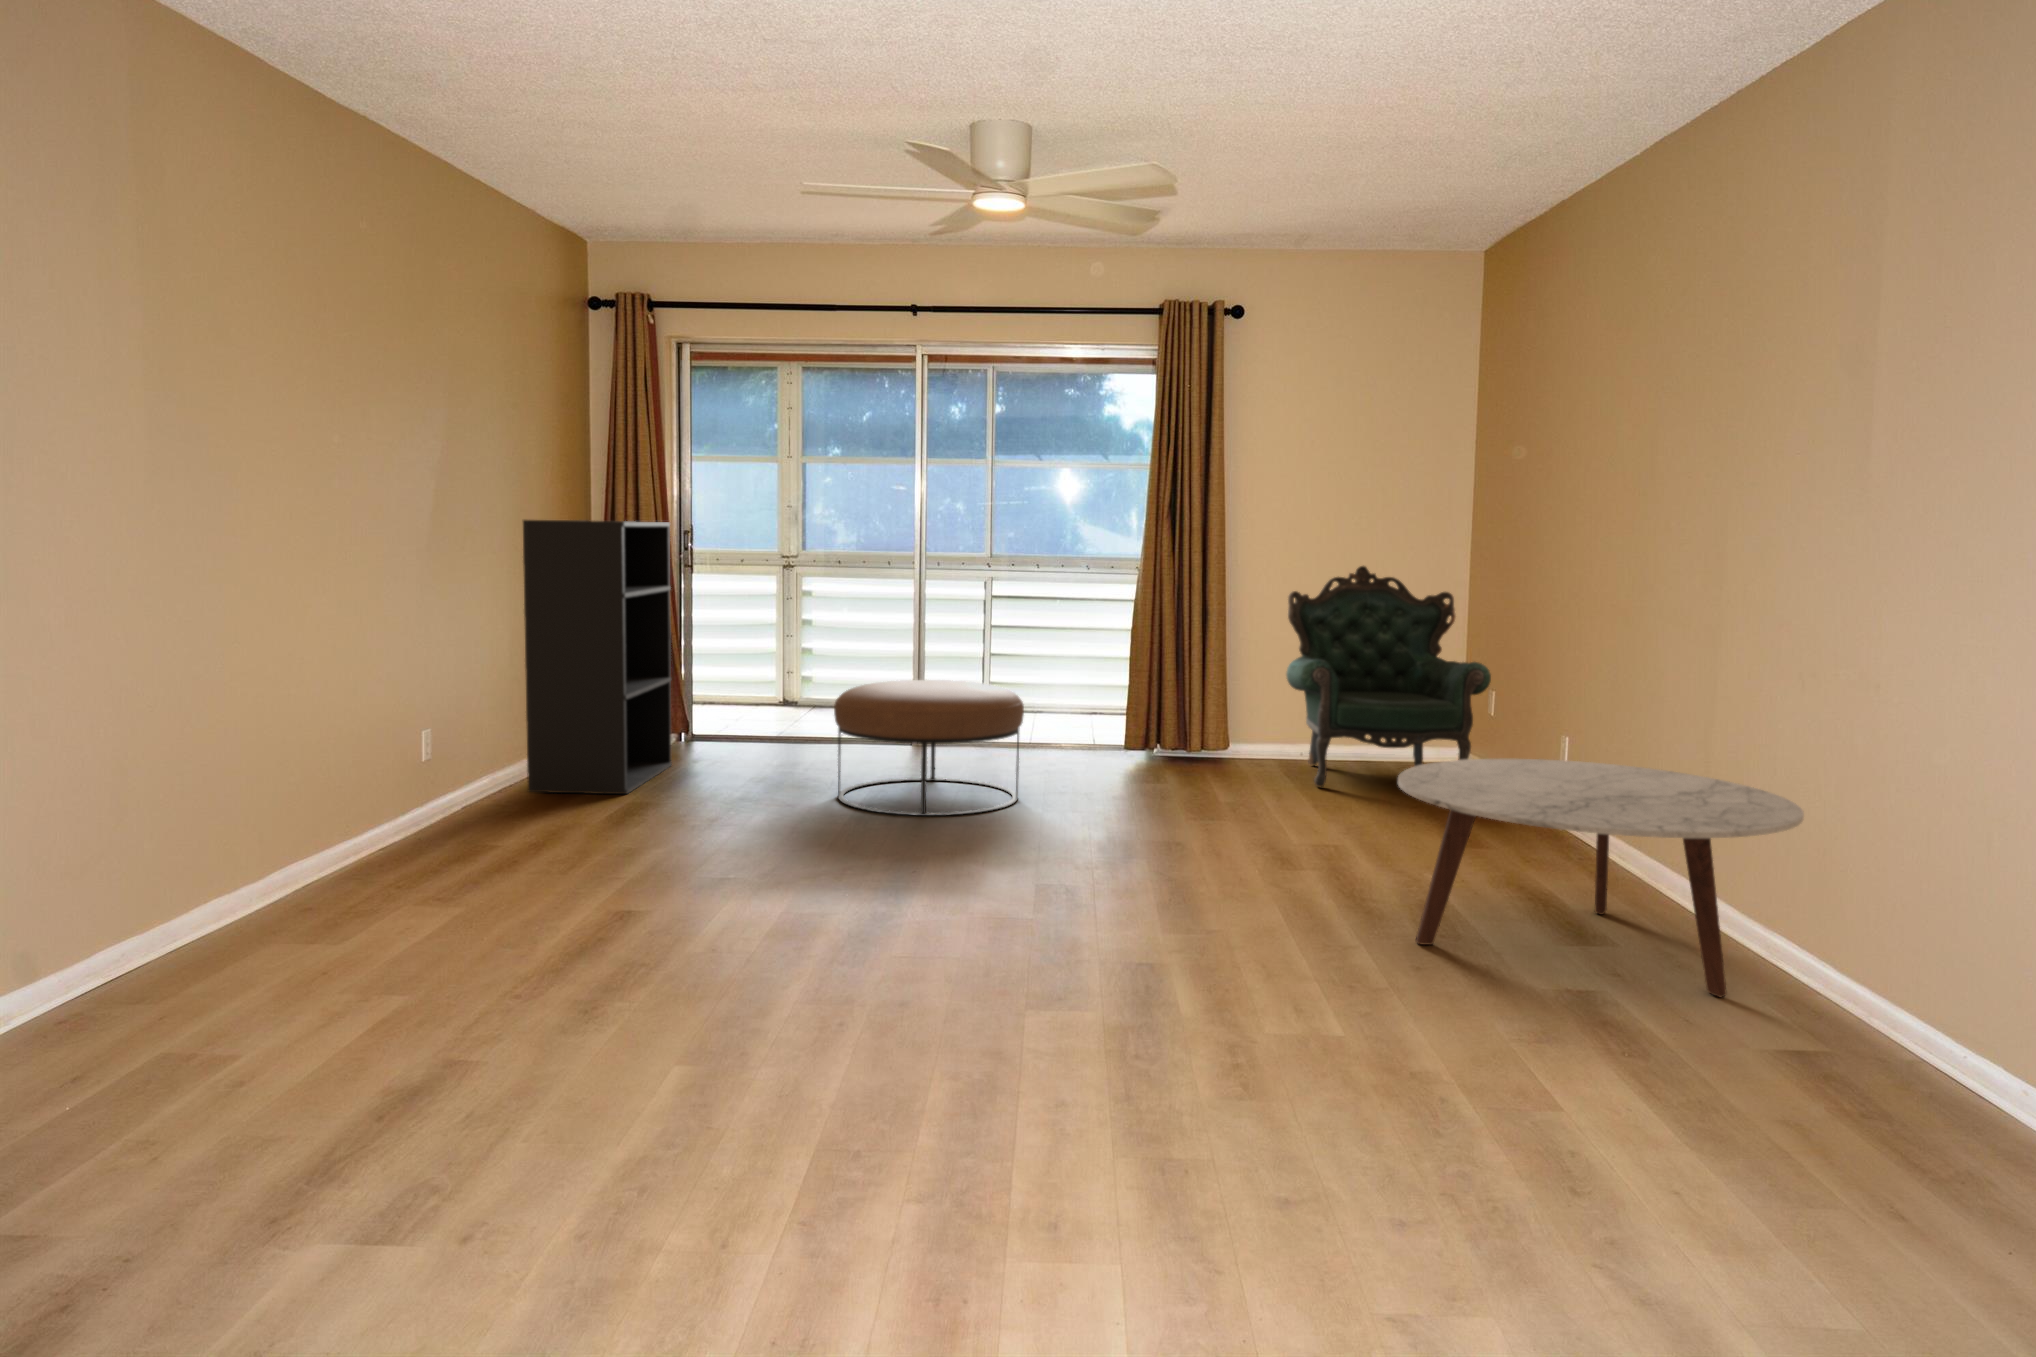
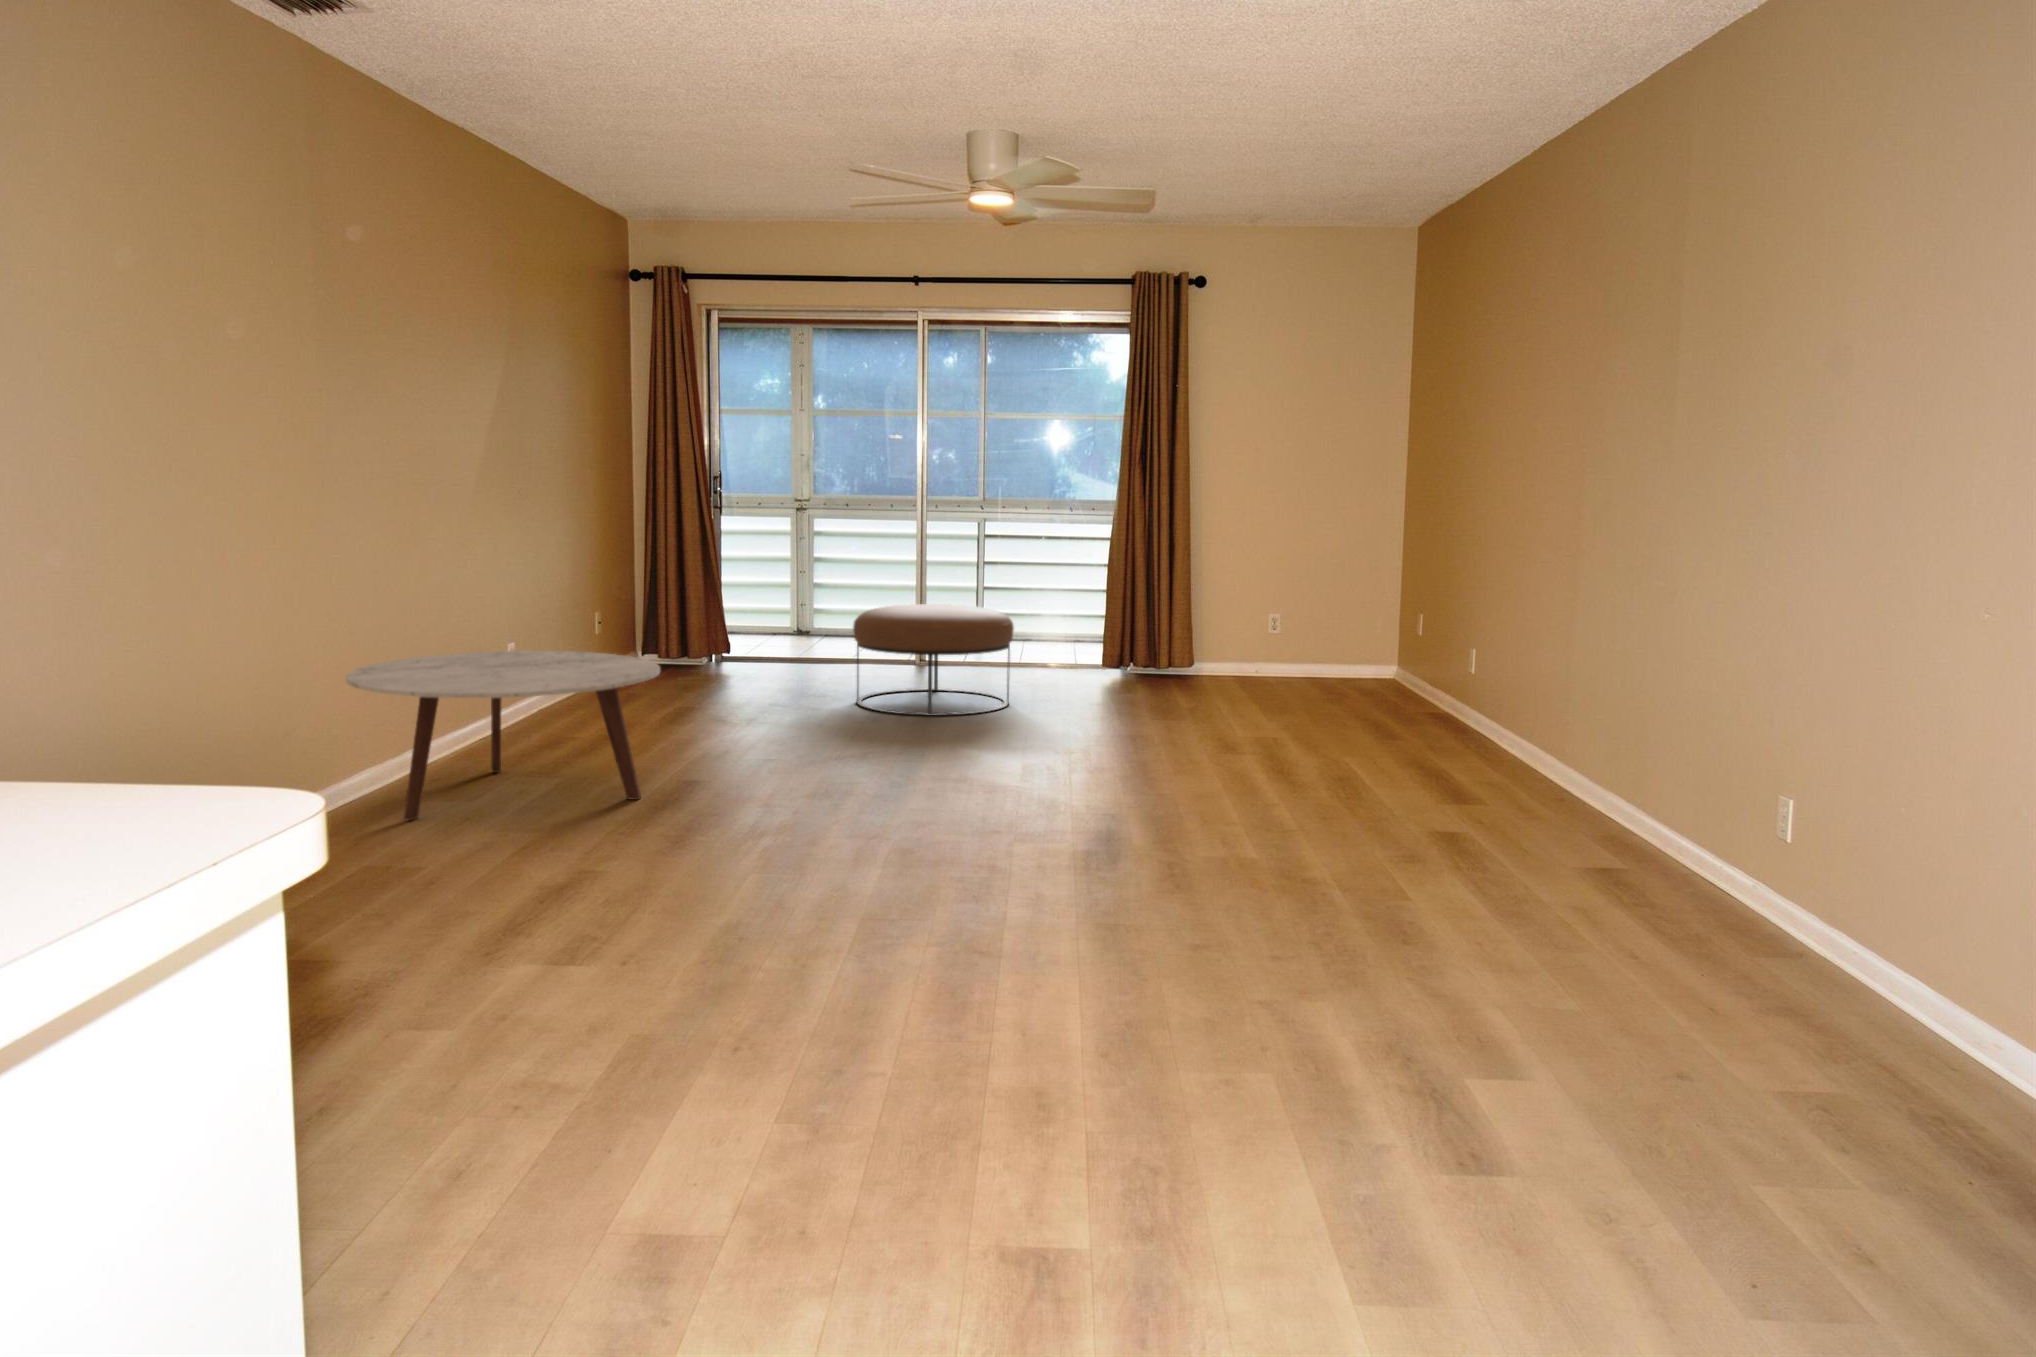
bookshelf: present [523,520,672,794] -> none [590,468,710,700]
armchair: present [1286,566,1491,787] -> none [1241,505,1414,698]
coffee table: present [1398,759,1804,997] -> present [346,651,660,820]

